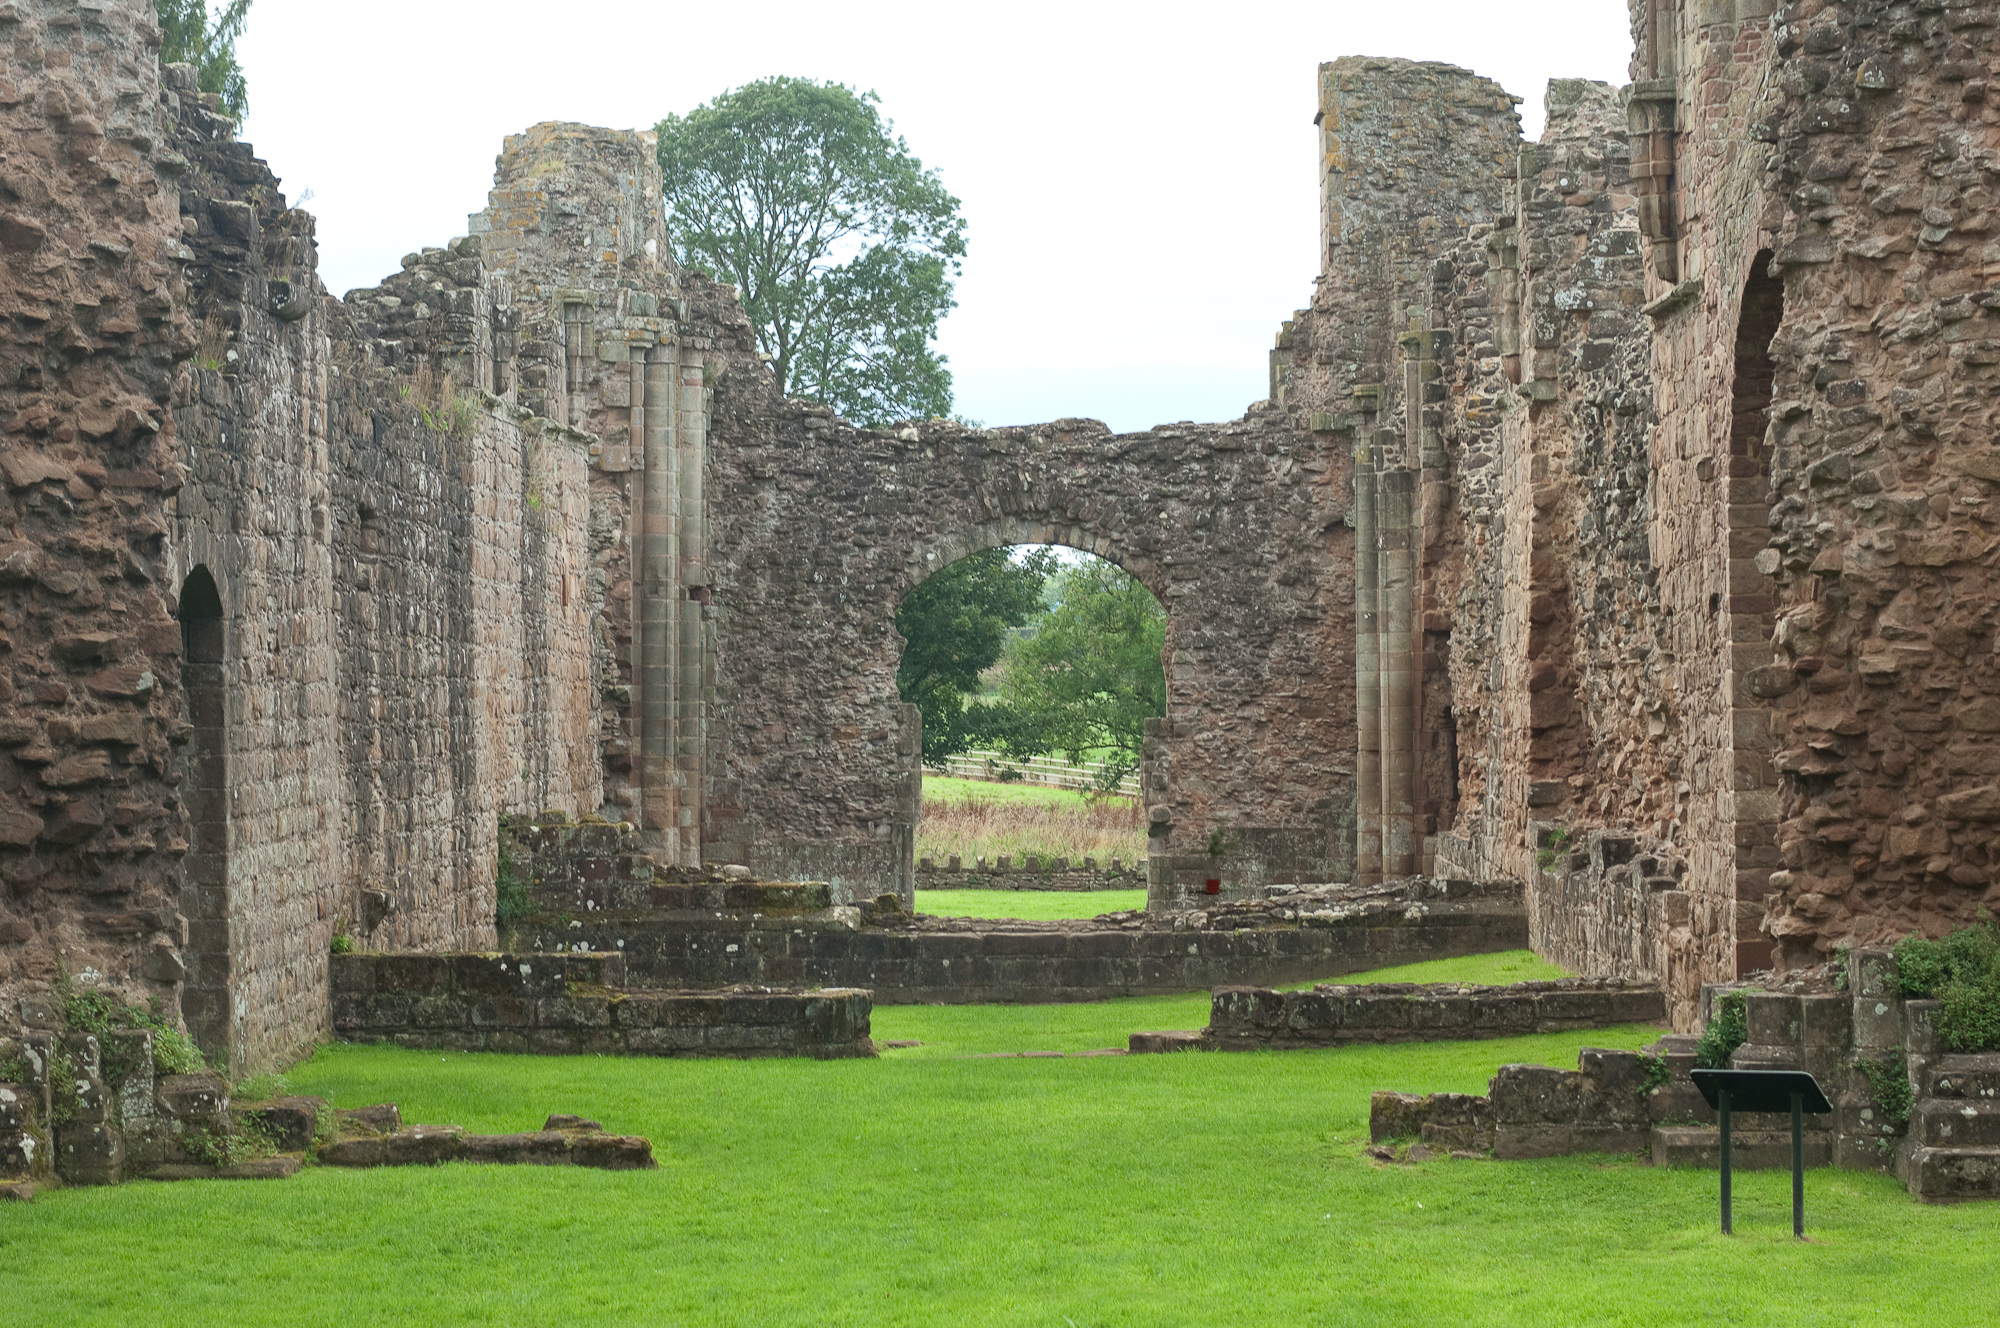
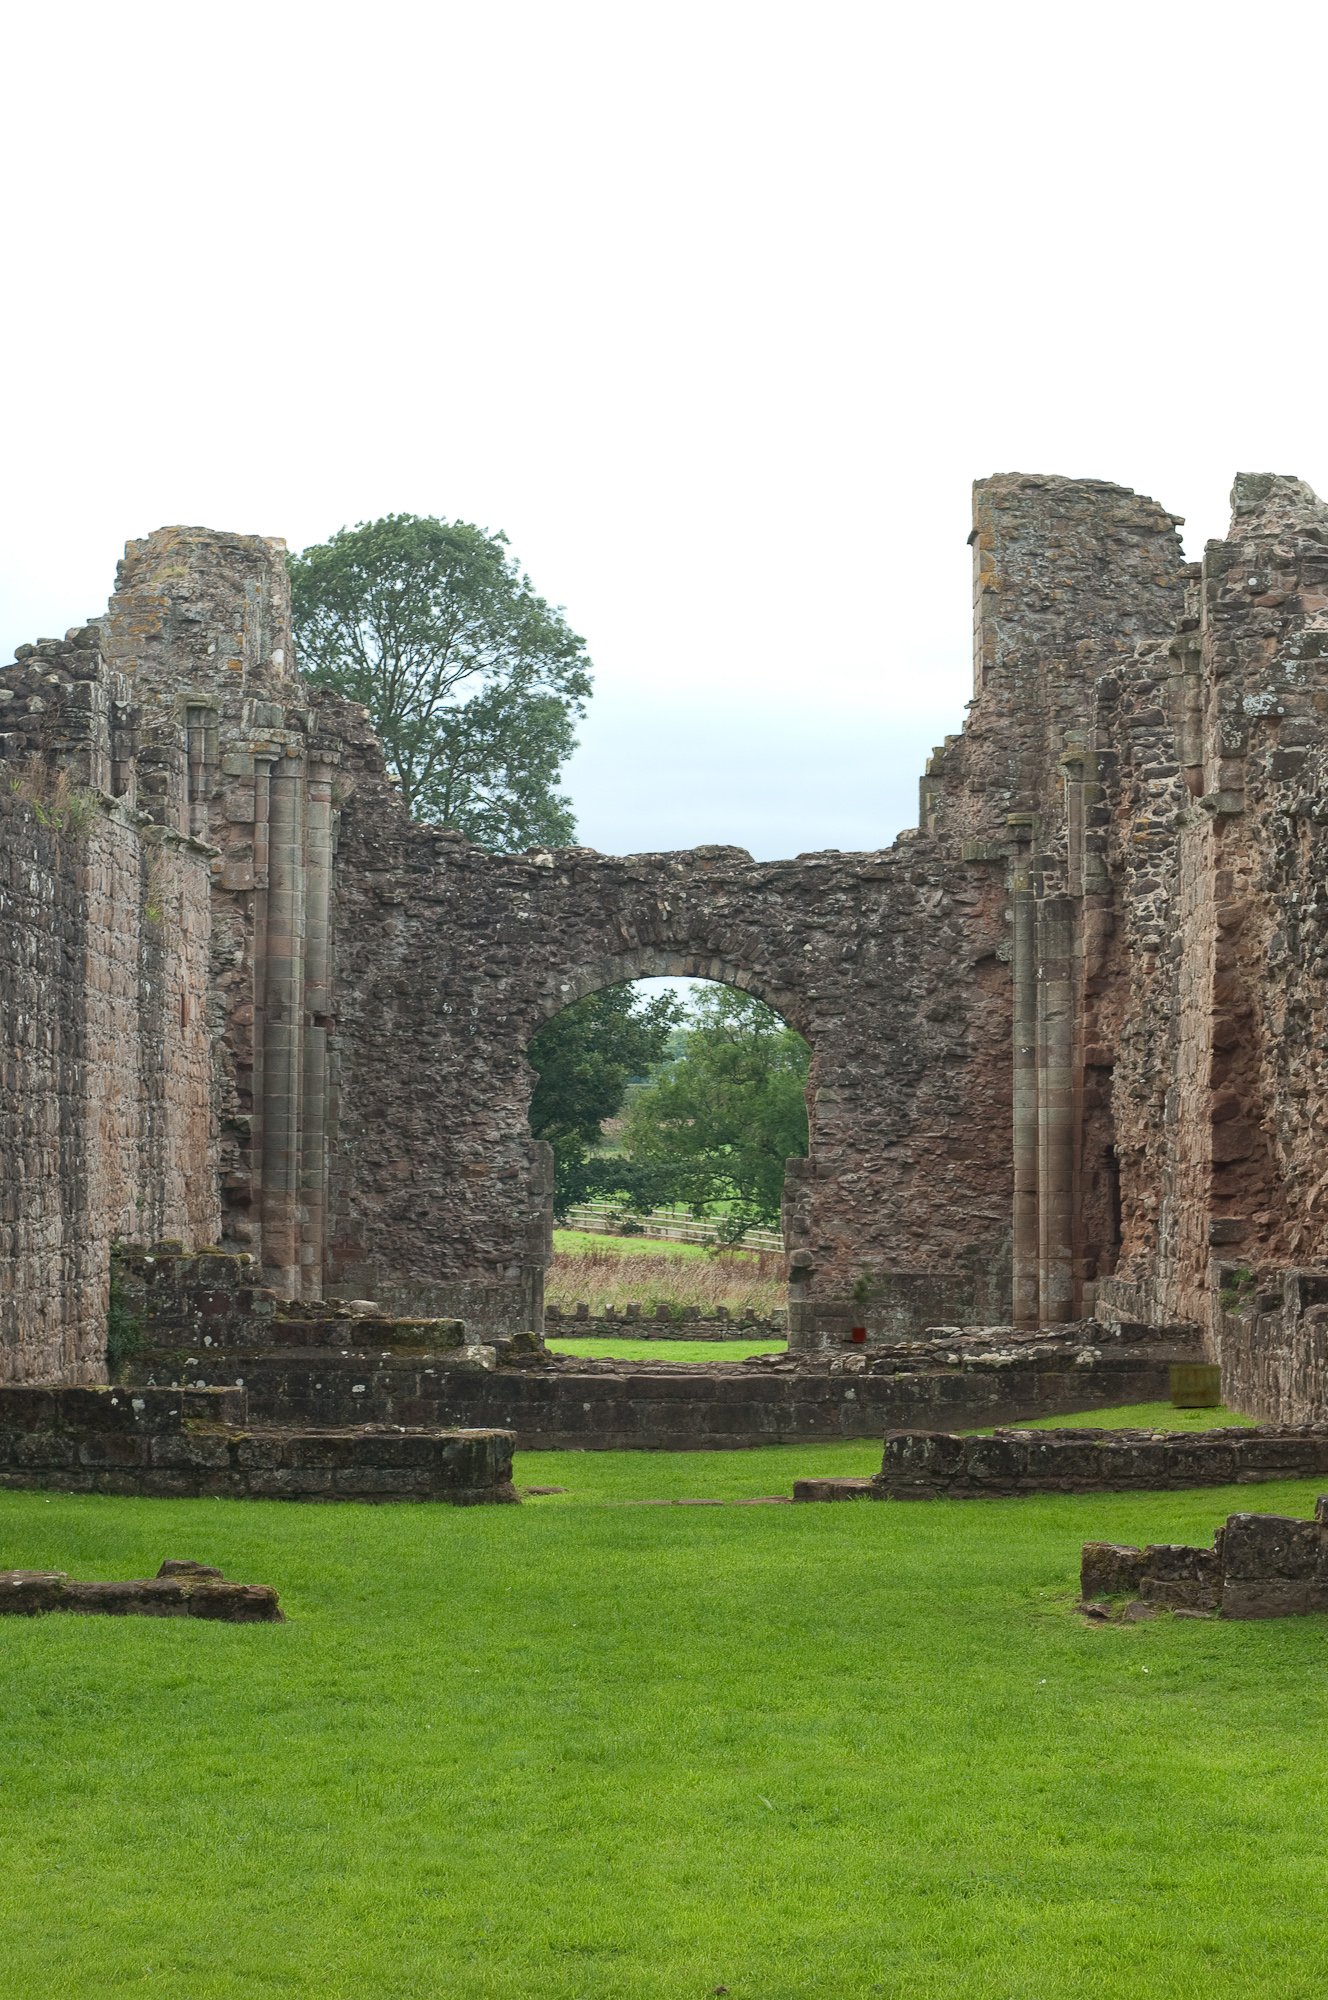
wooden bucket: none [1483,918,1534,957] -> present [1168,1364,1221,1407]

